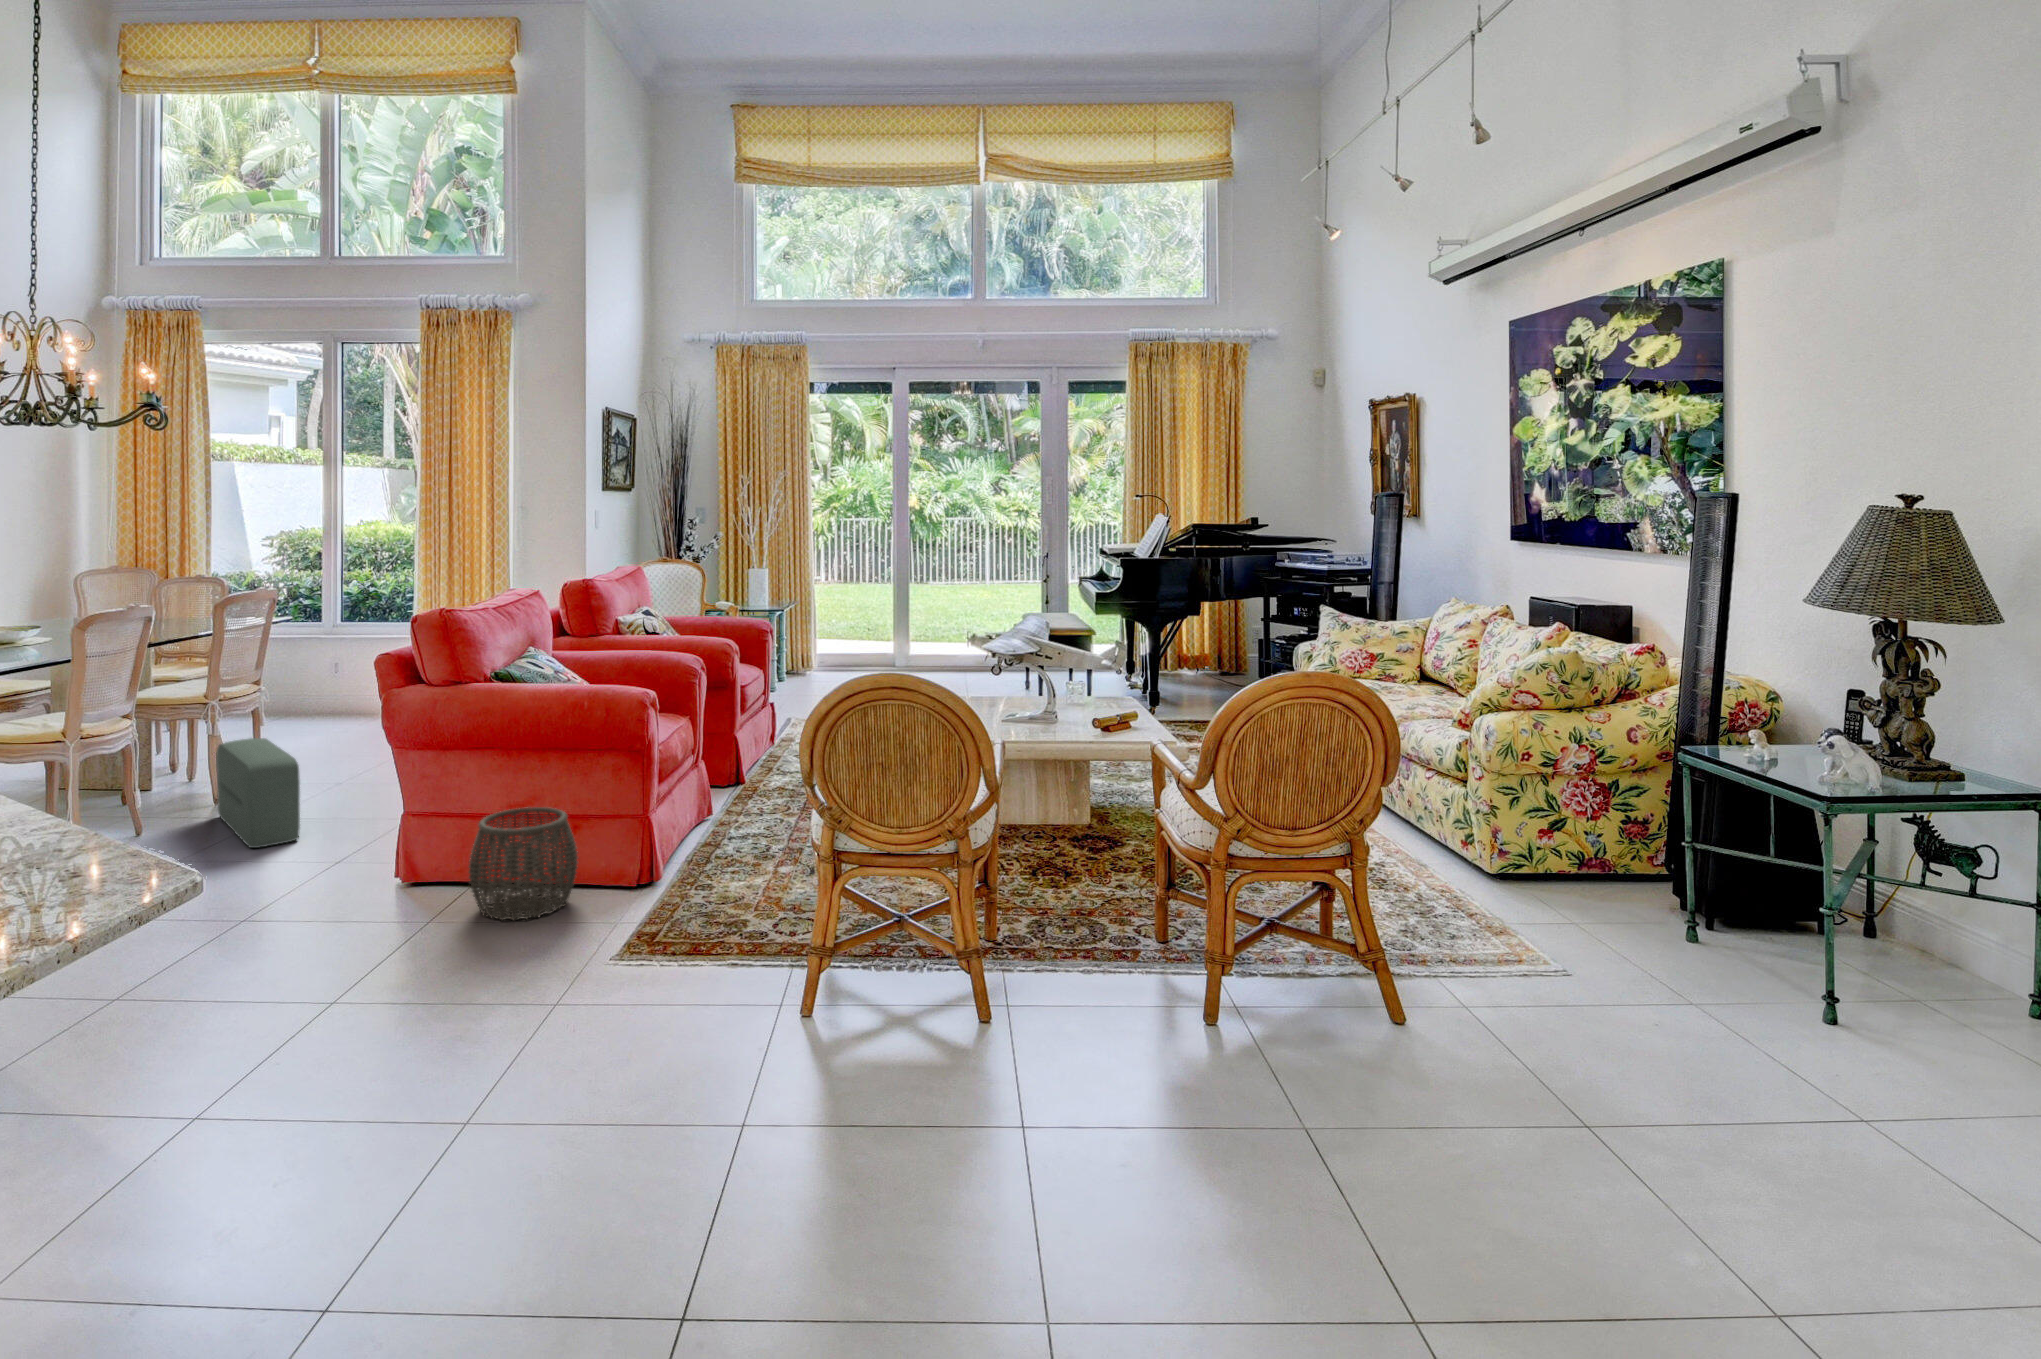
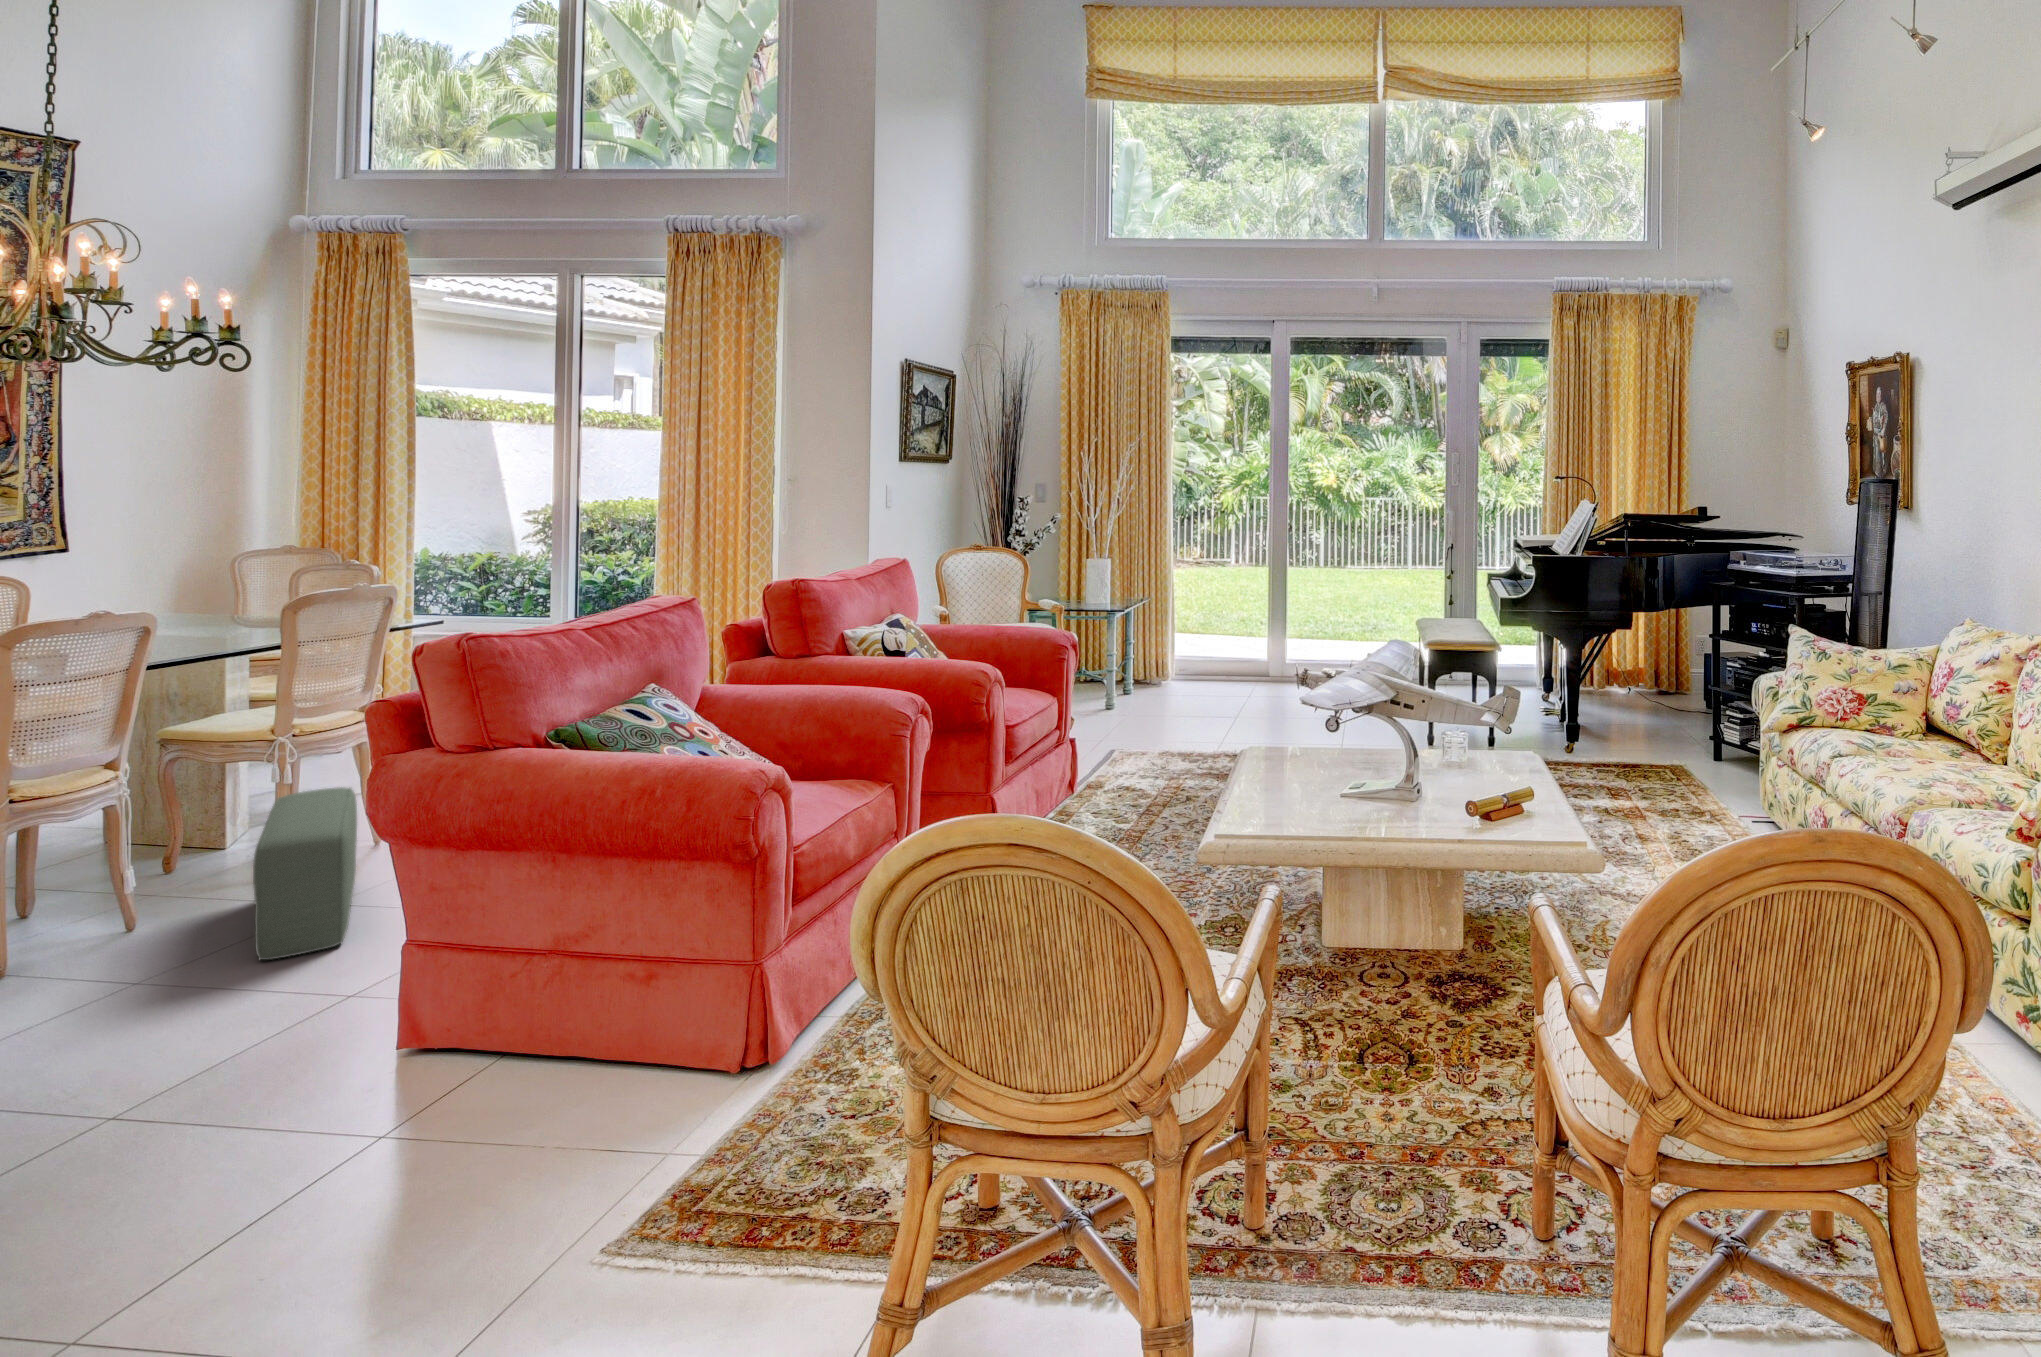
woven basket: present [469,807,578,920] -> none [444,942,646,1145]

